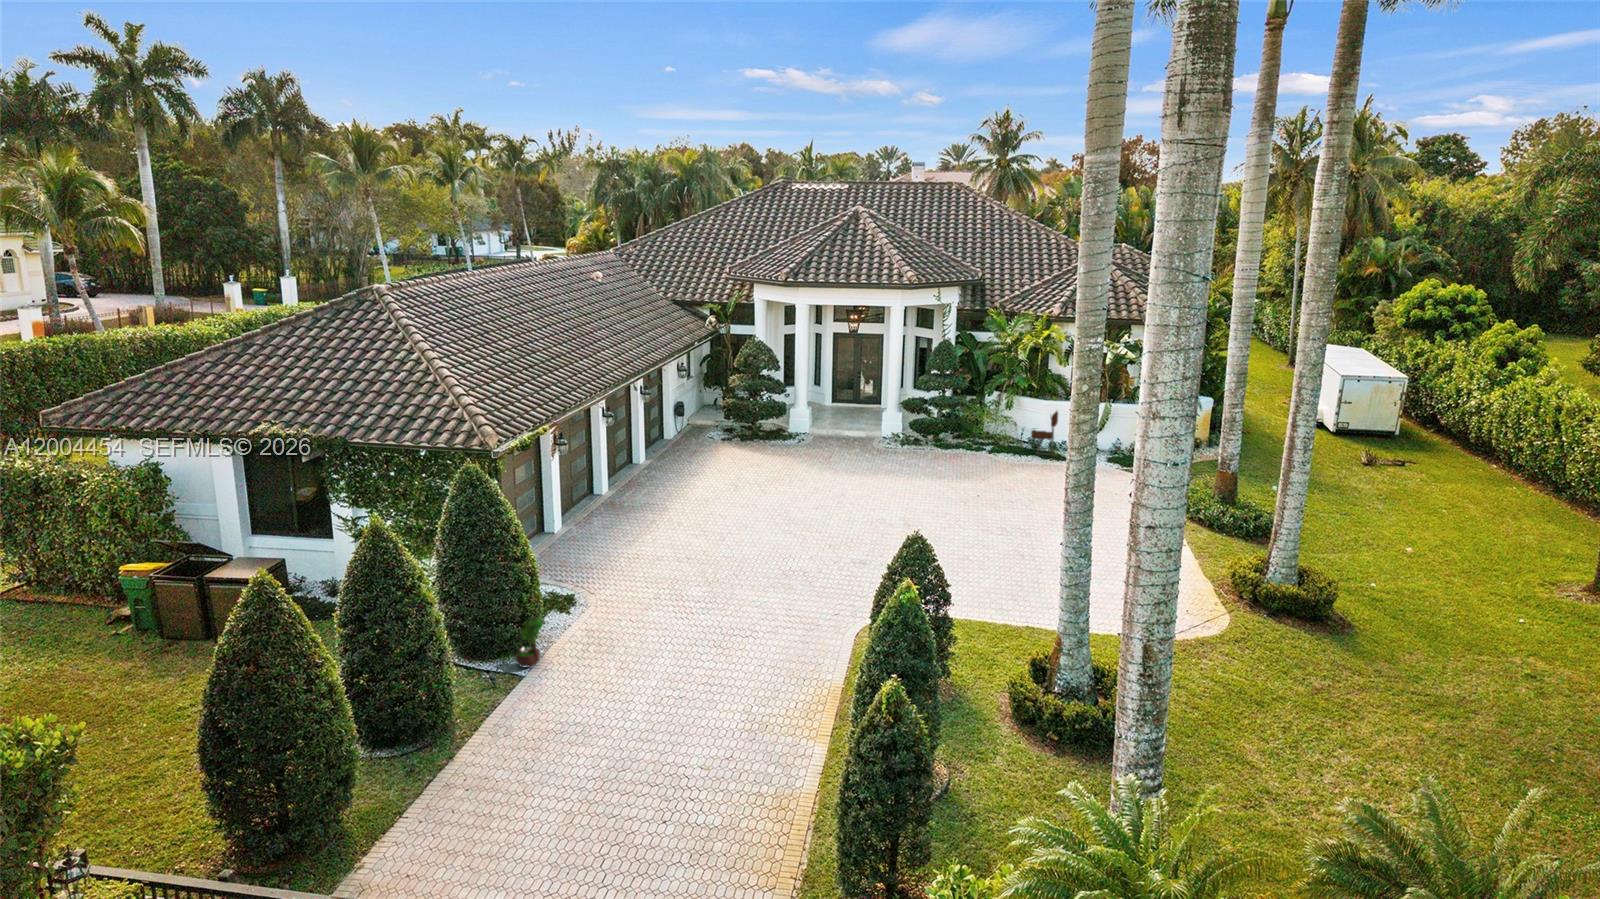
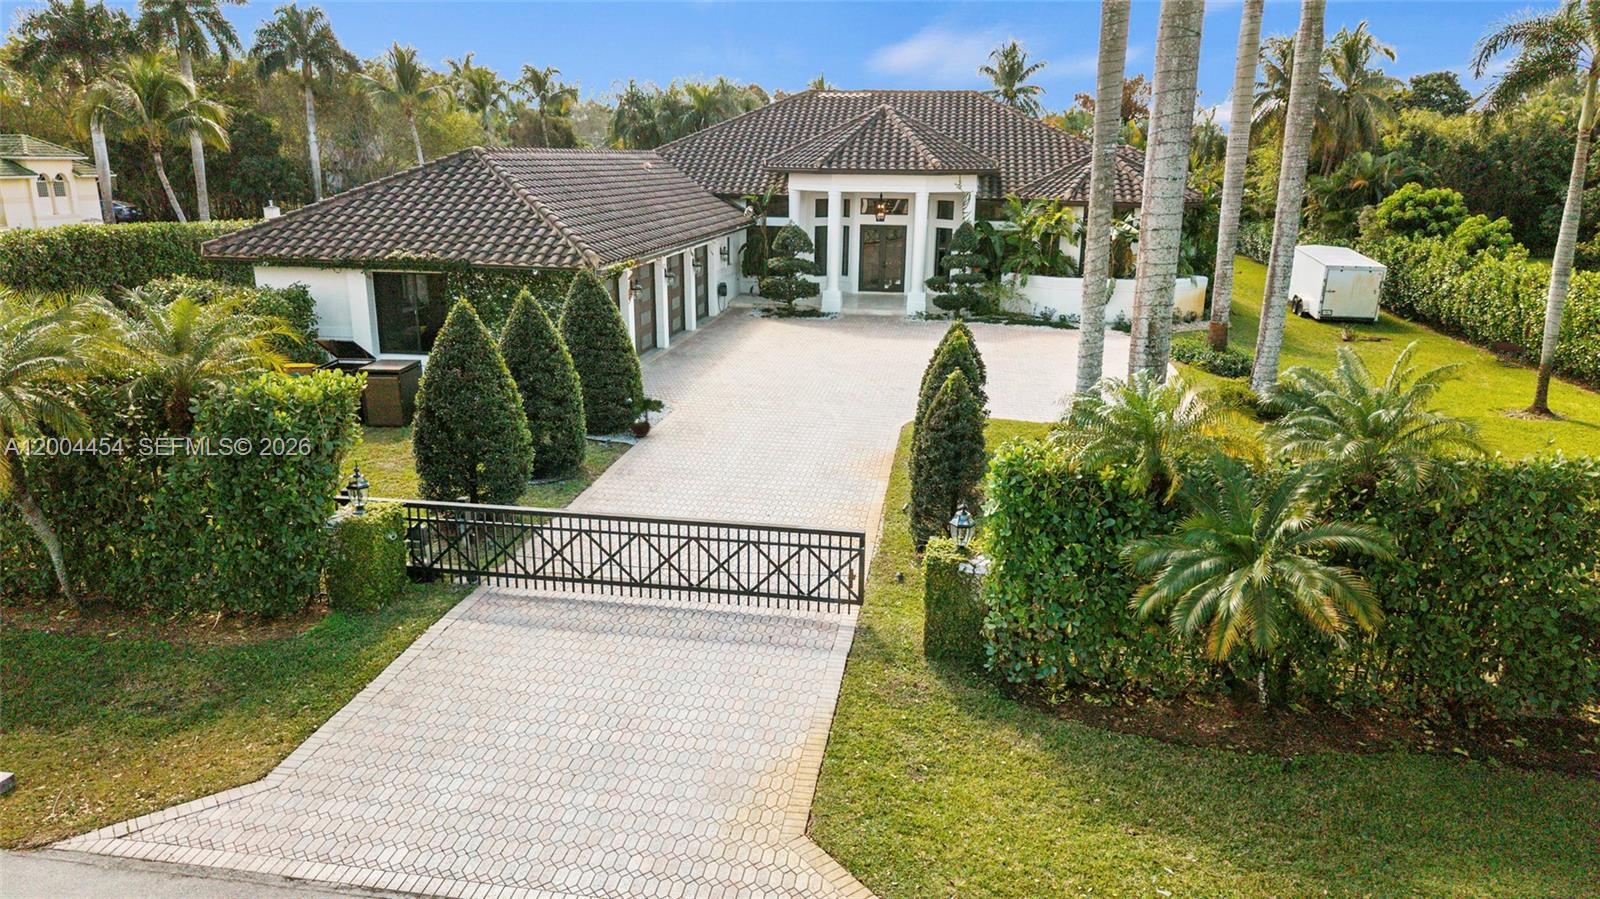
bench: present [1031,411,1058,455] -> present [1493,322,1531,368]

